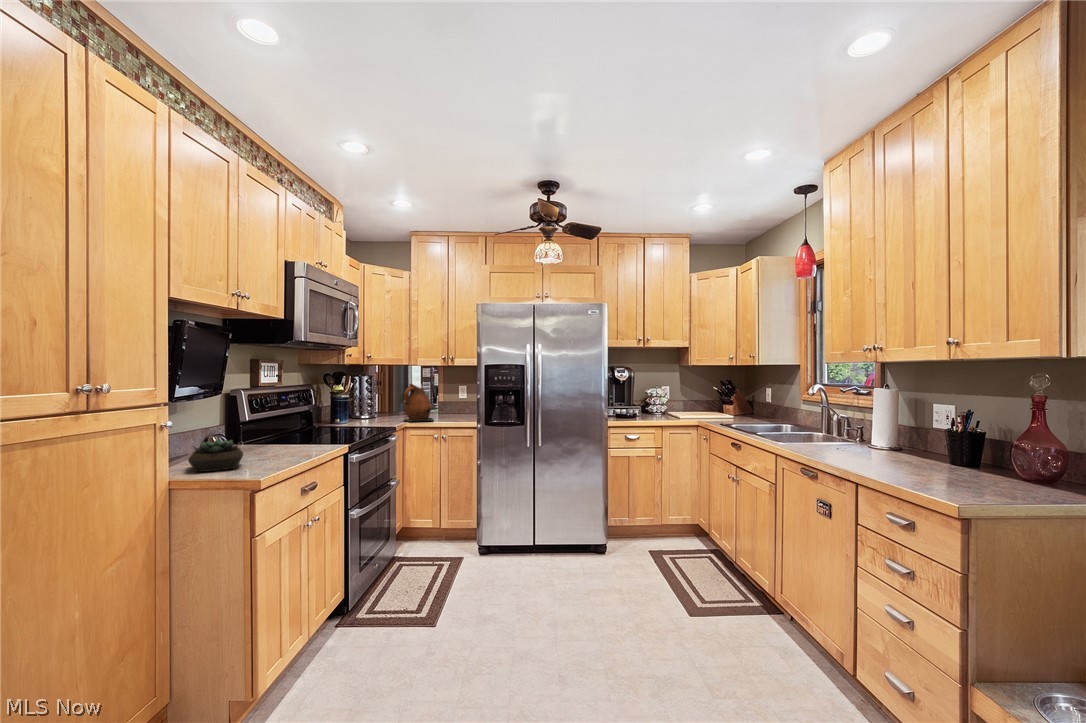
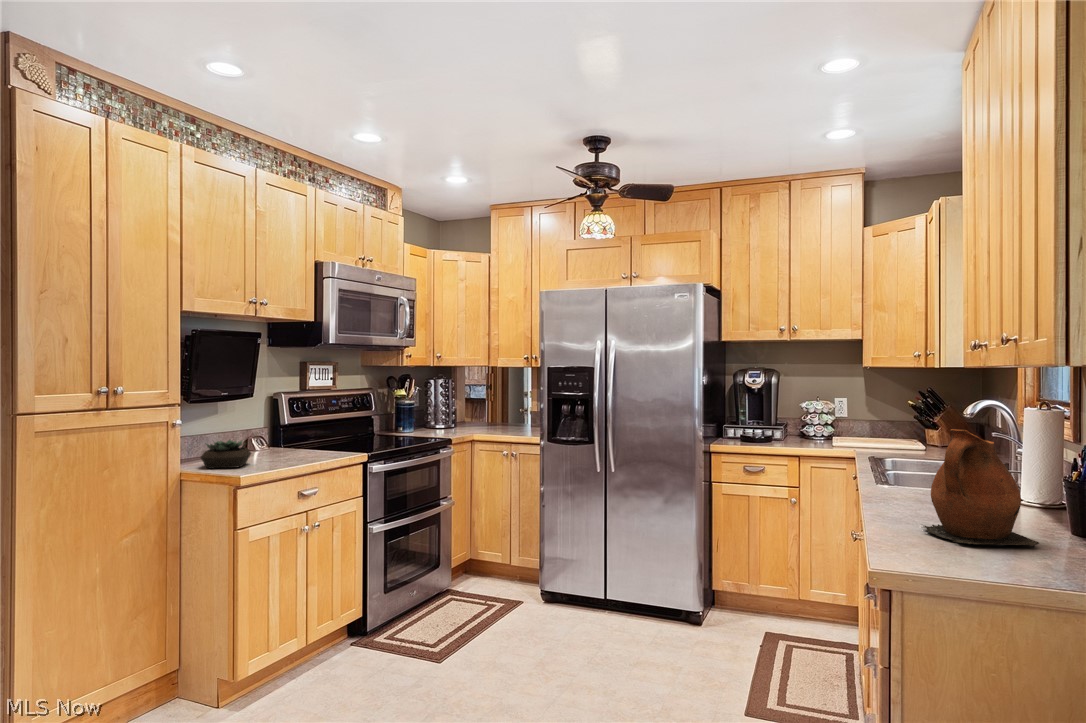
ceramic pitcher: present [404,384,433,422] -> present [923,429,1039,547]

